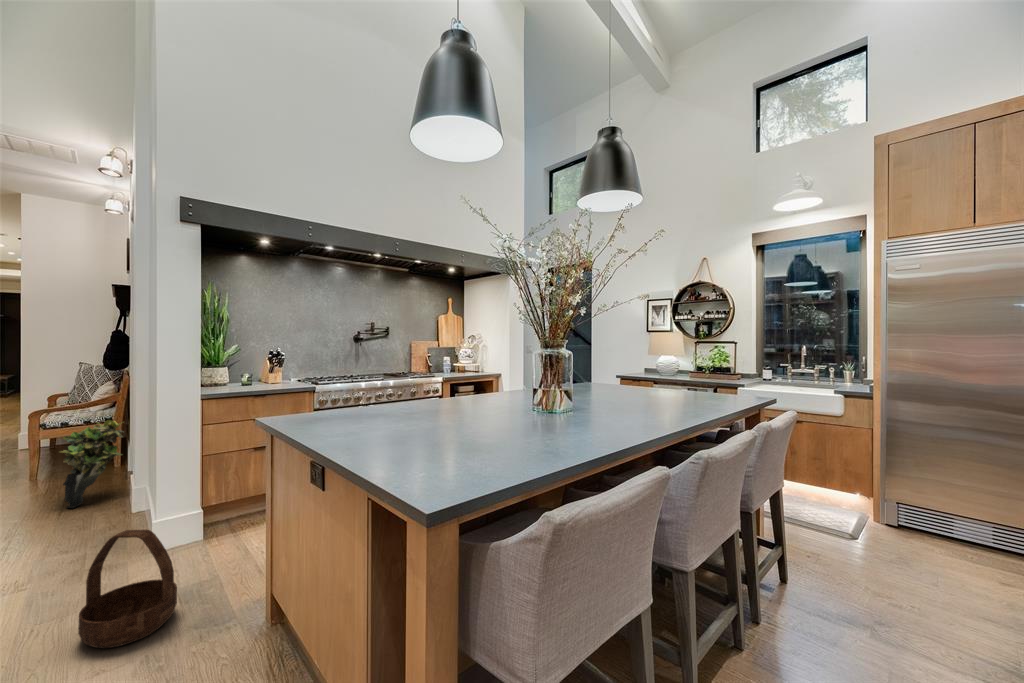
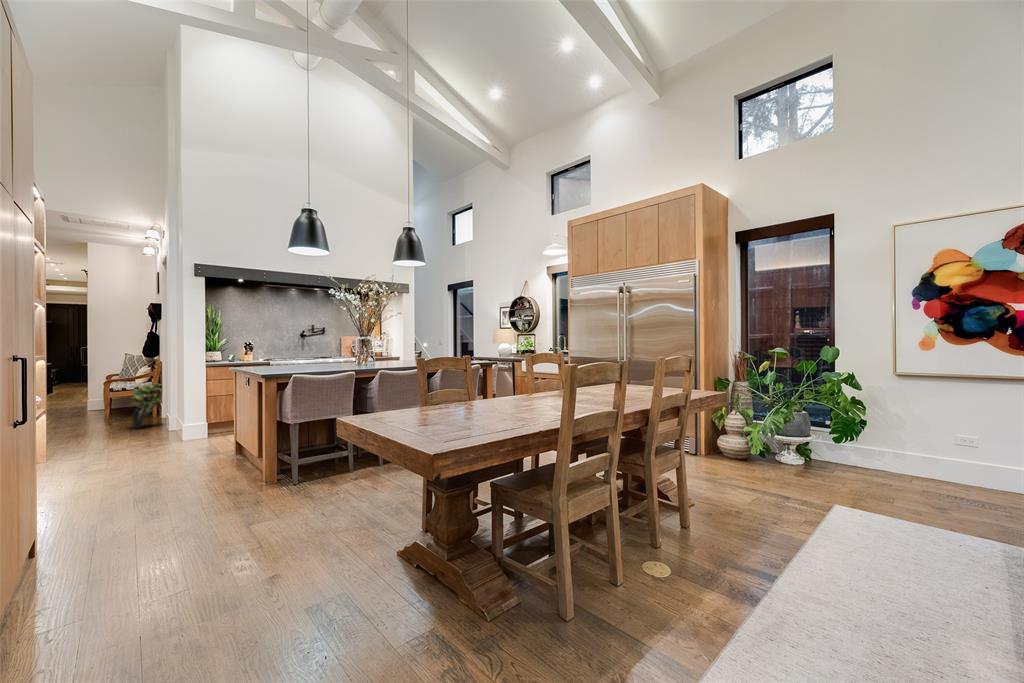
basket: present [78,530,177,648] -> none [157,413,196,456]

